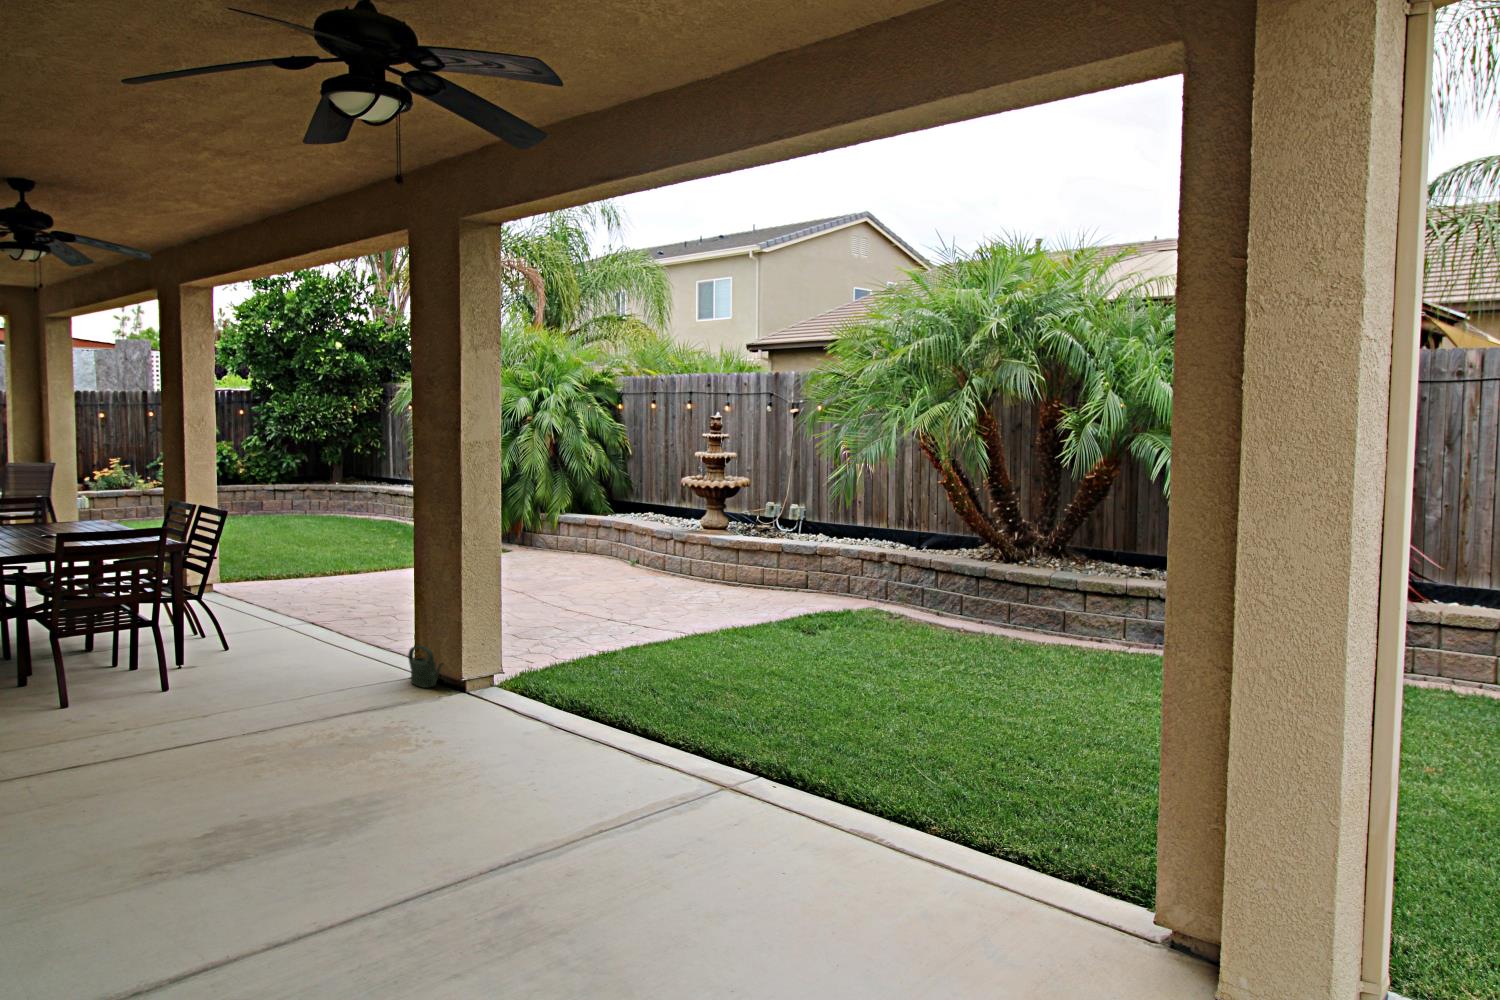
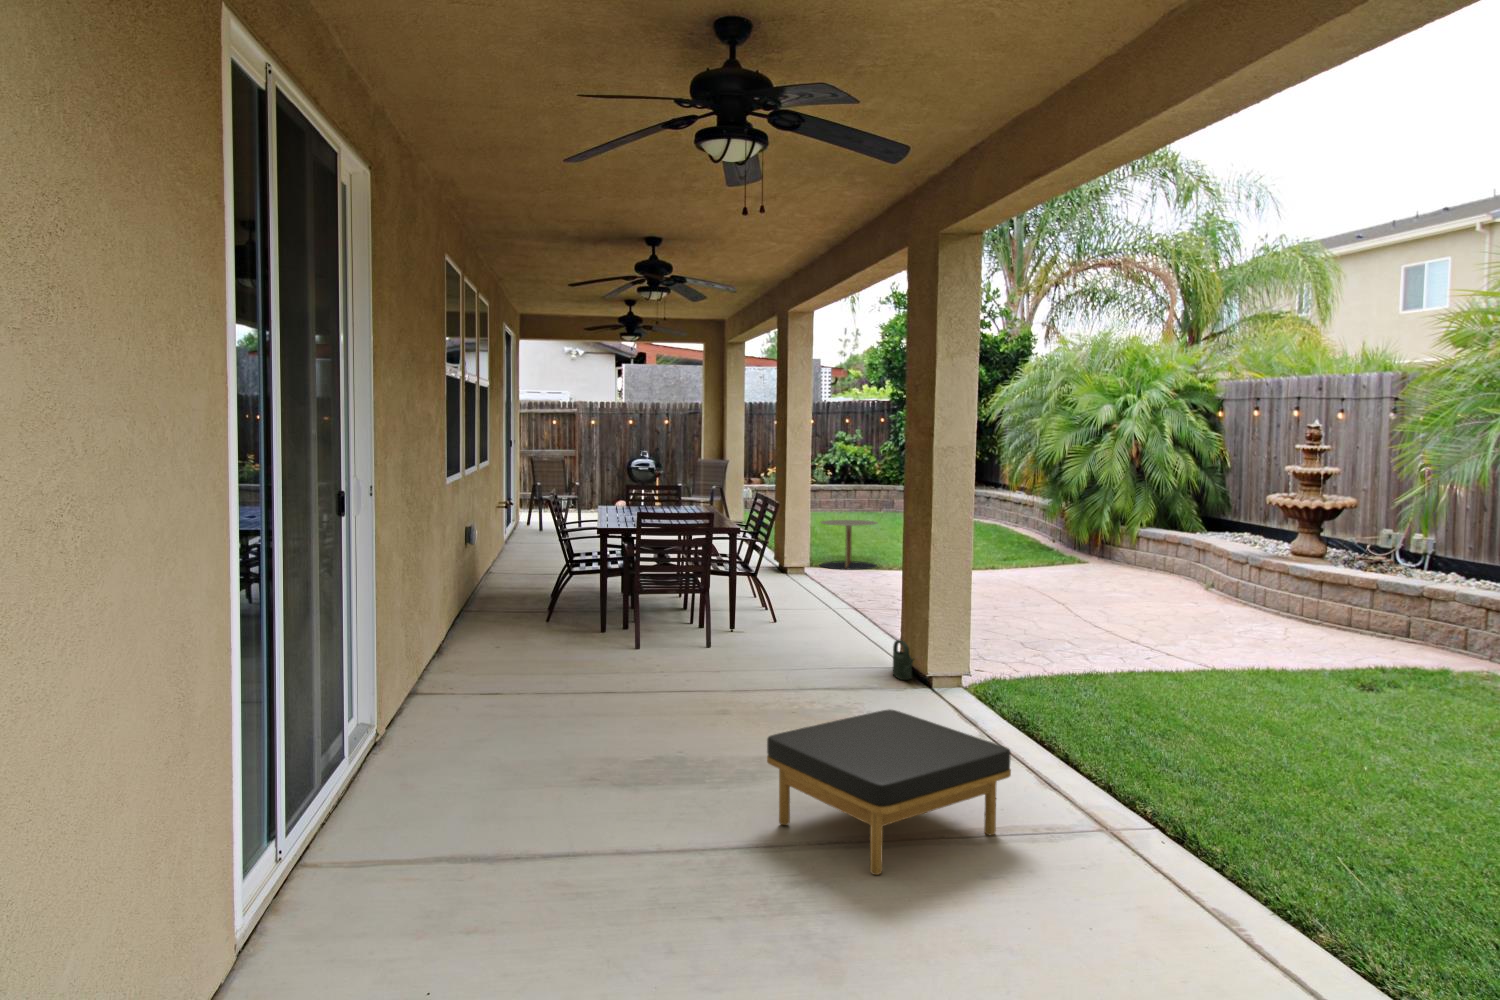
side table: none [222,523,298,581] -> present [820,520,877,570]
ottoman: none [400,714,655,887] -> present [767,710,1011,875]

